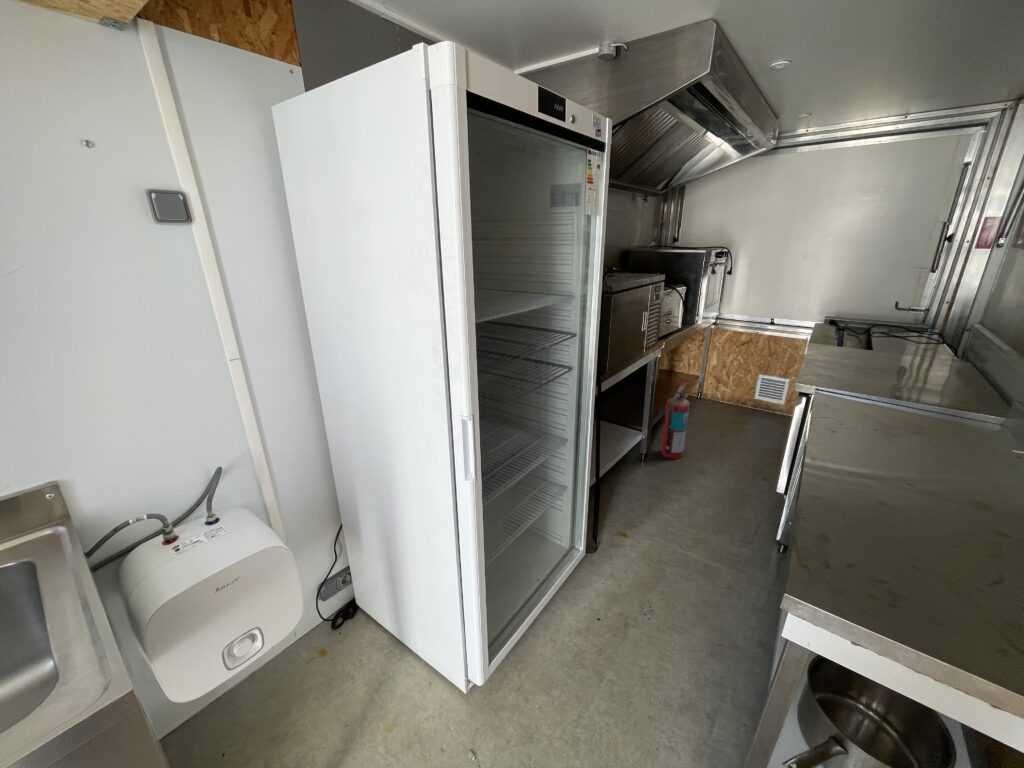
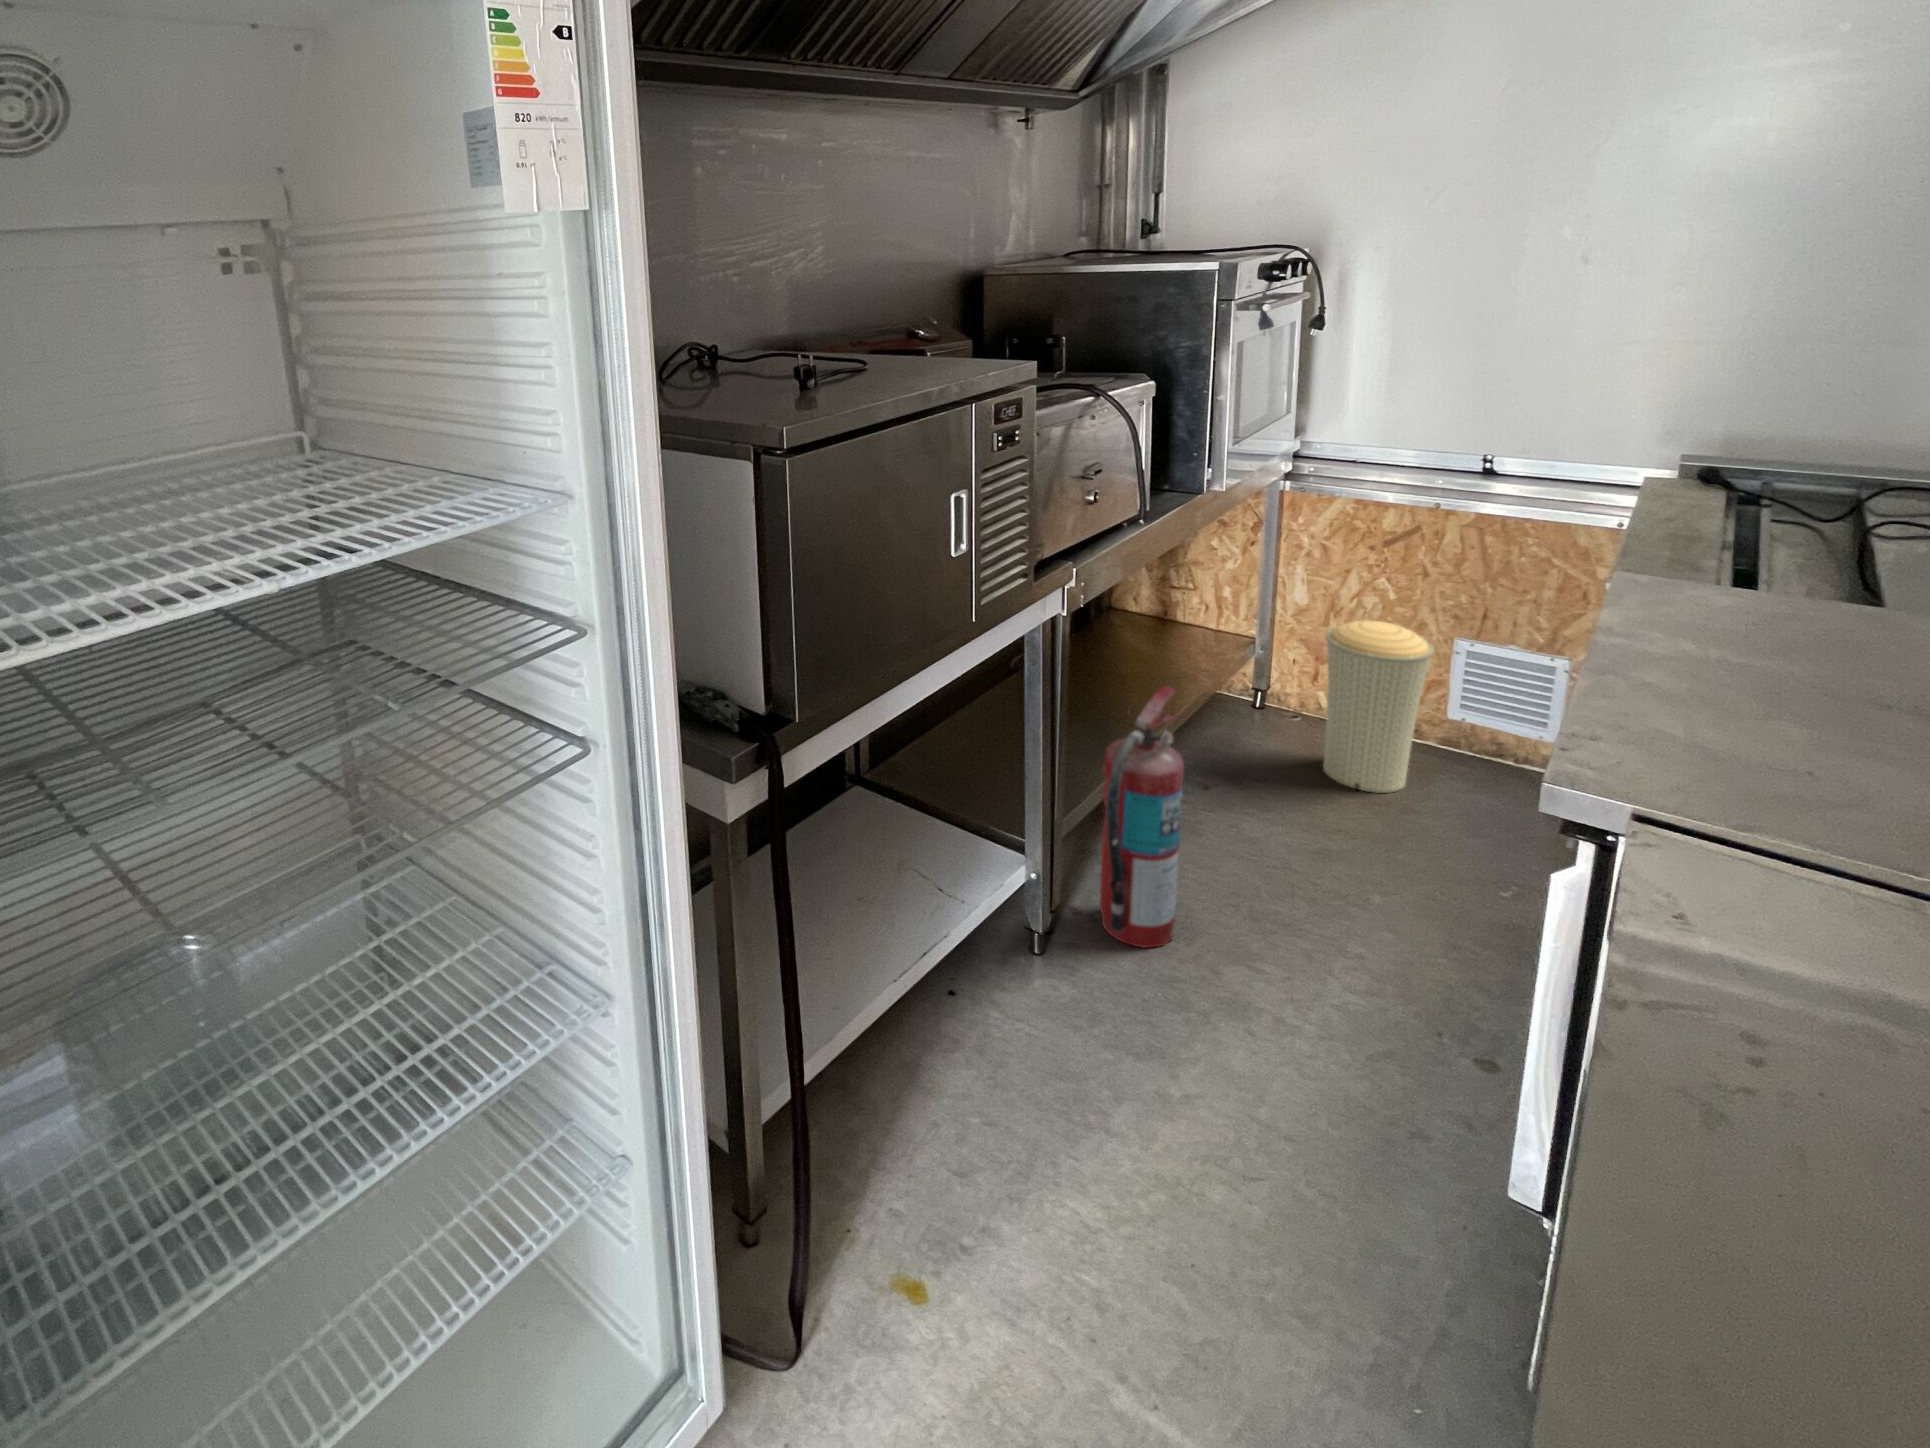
trash can: none [719,368,754,420] -> present [1323,621,1434,793]

